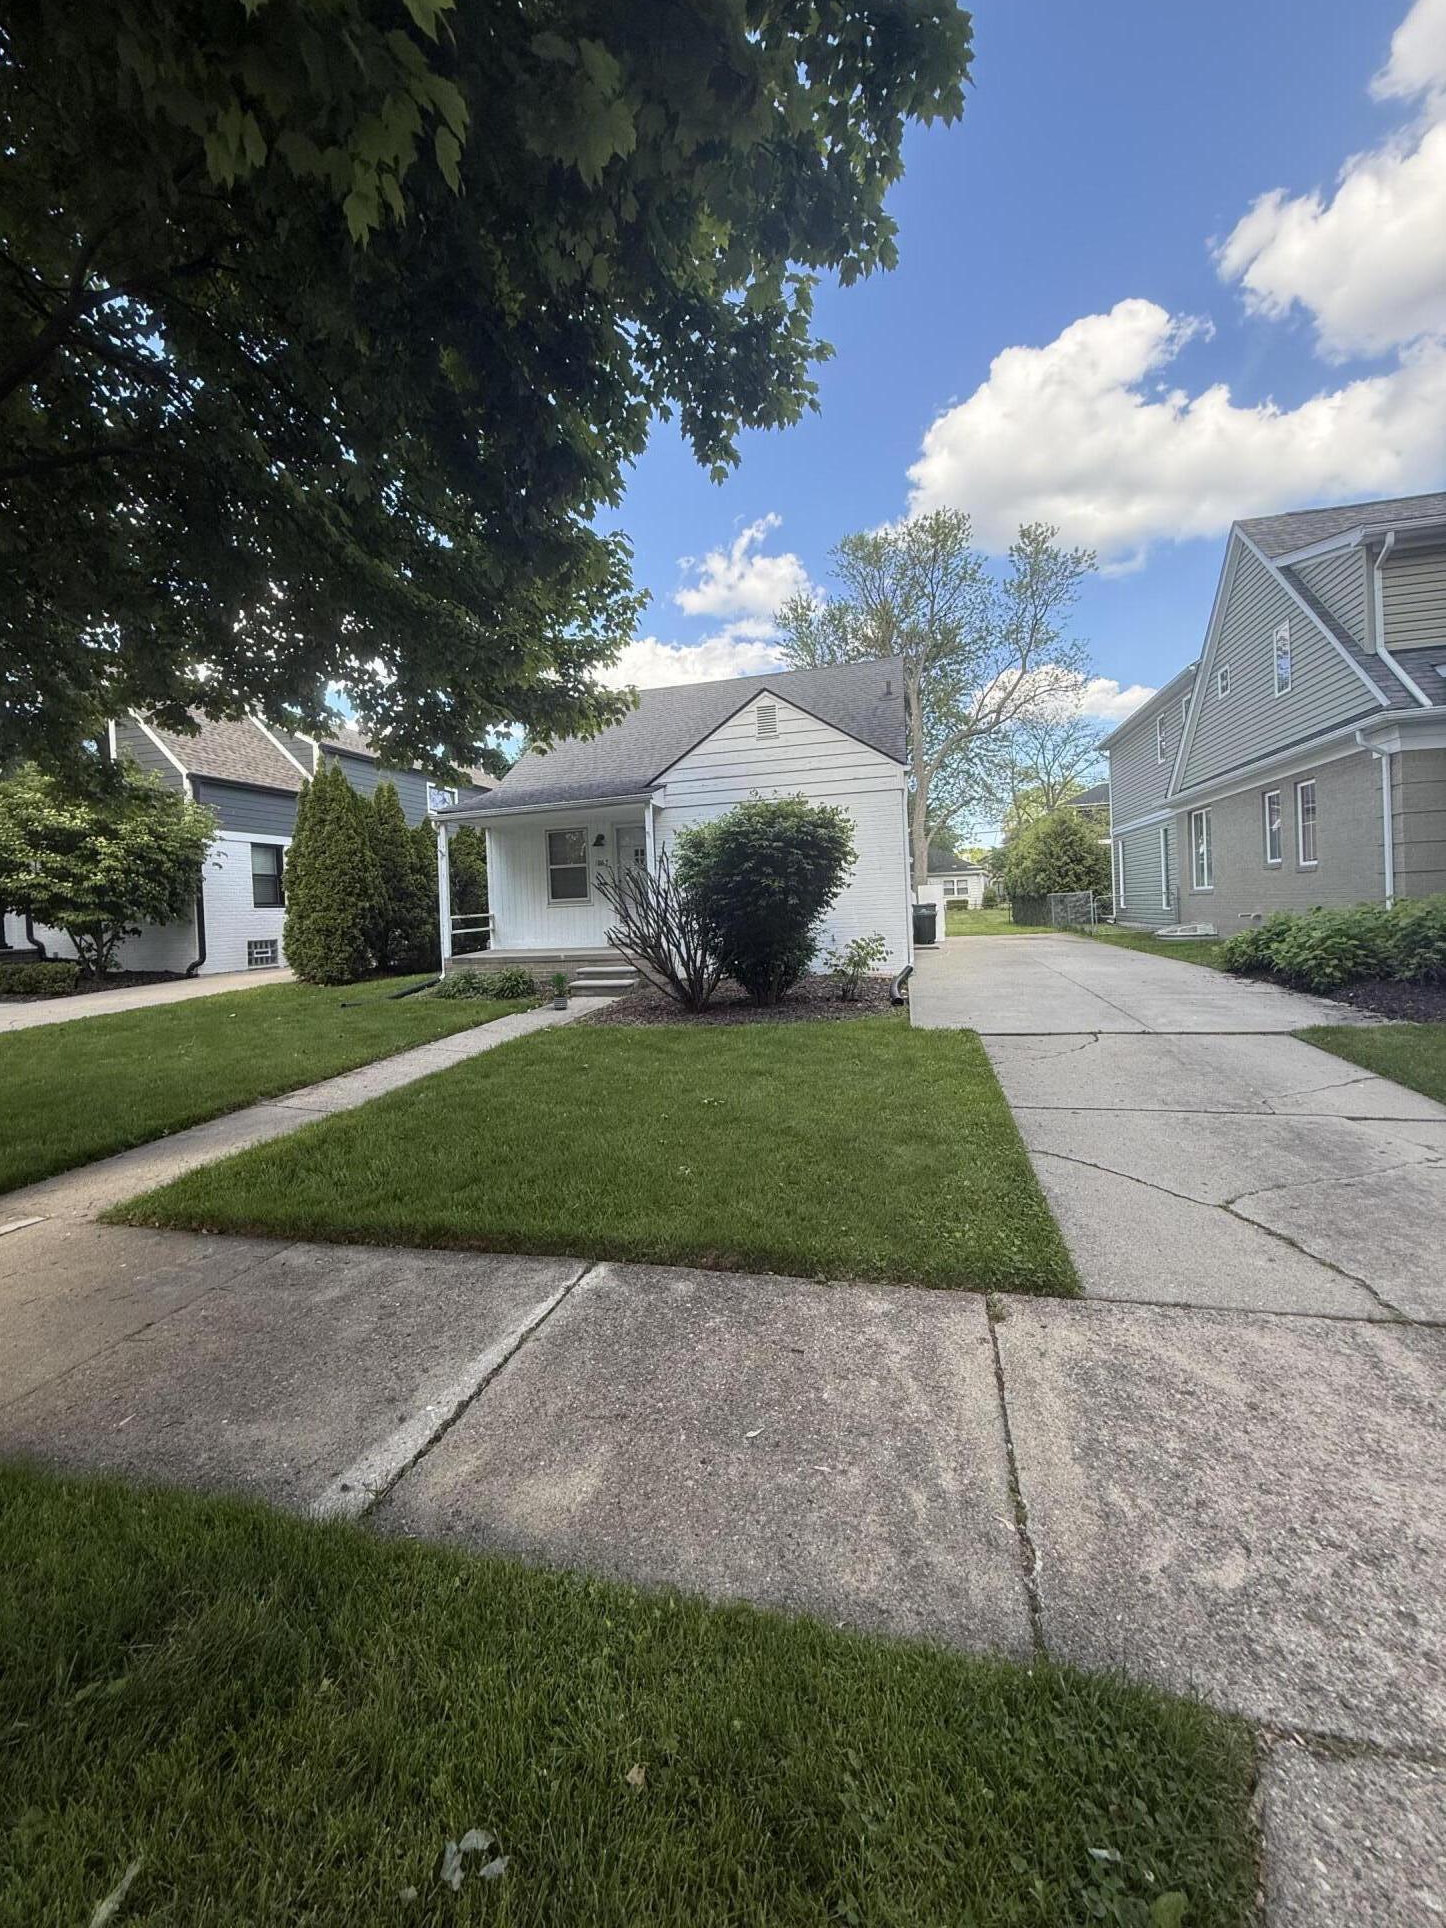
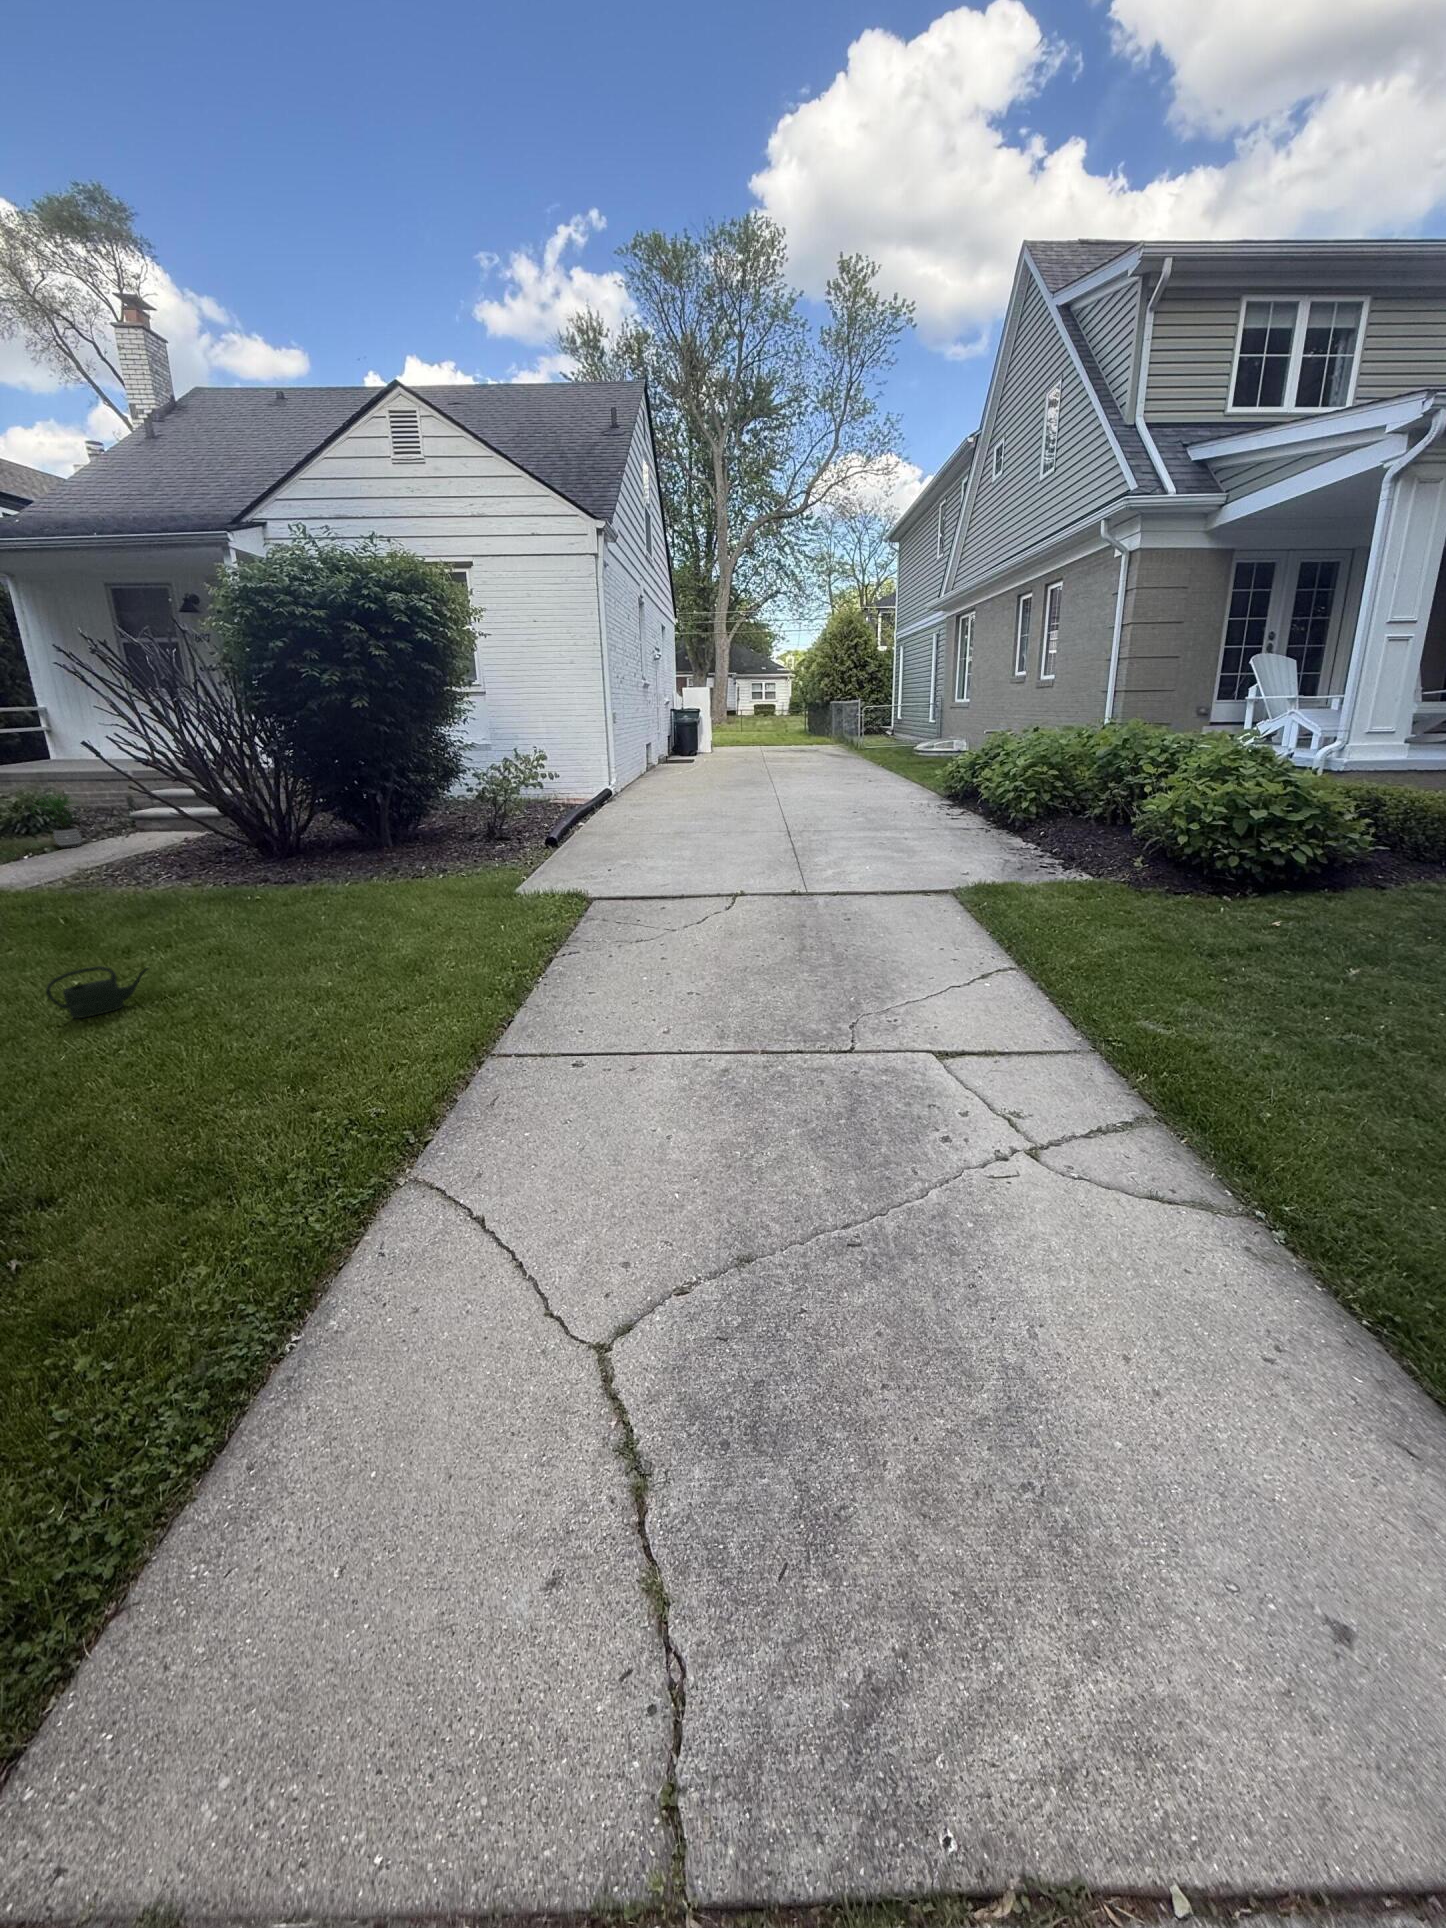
watering can: none [744,1044,781,1073] -> present [46,966,149,1018]

